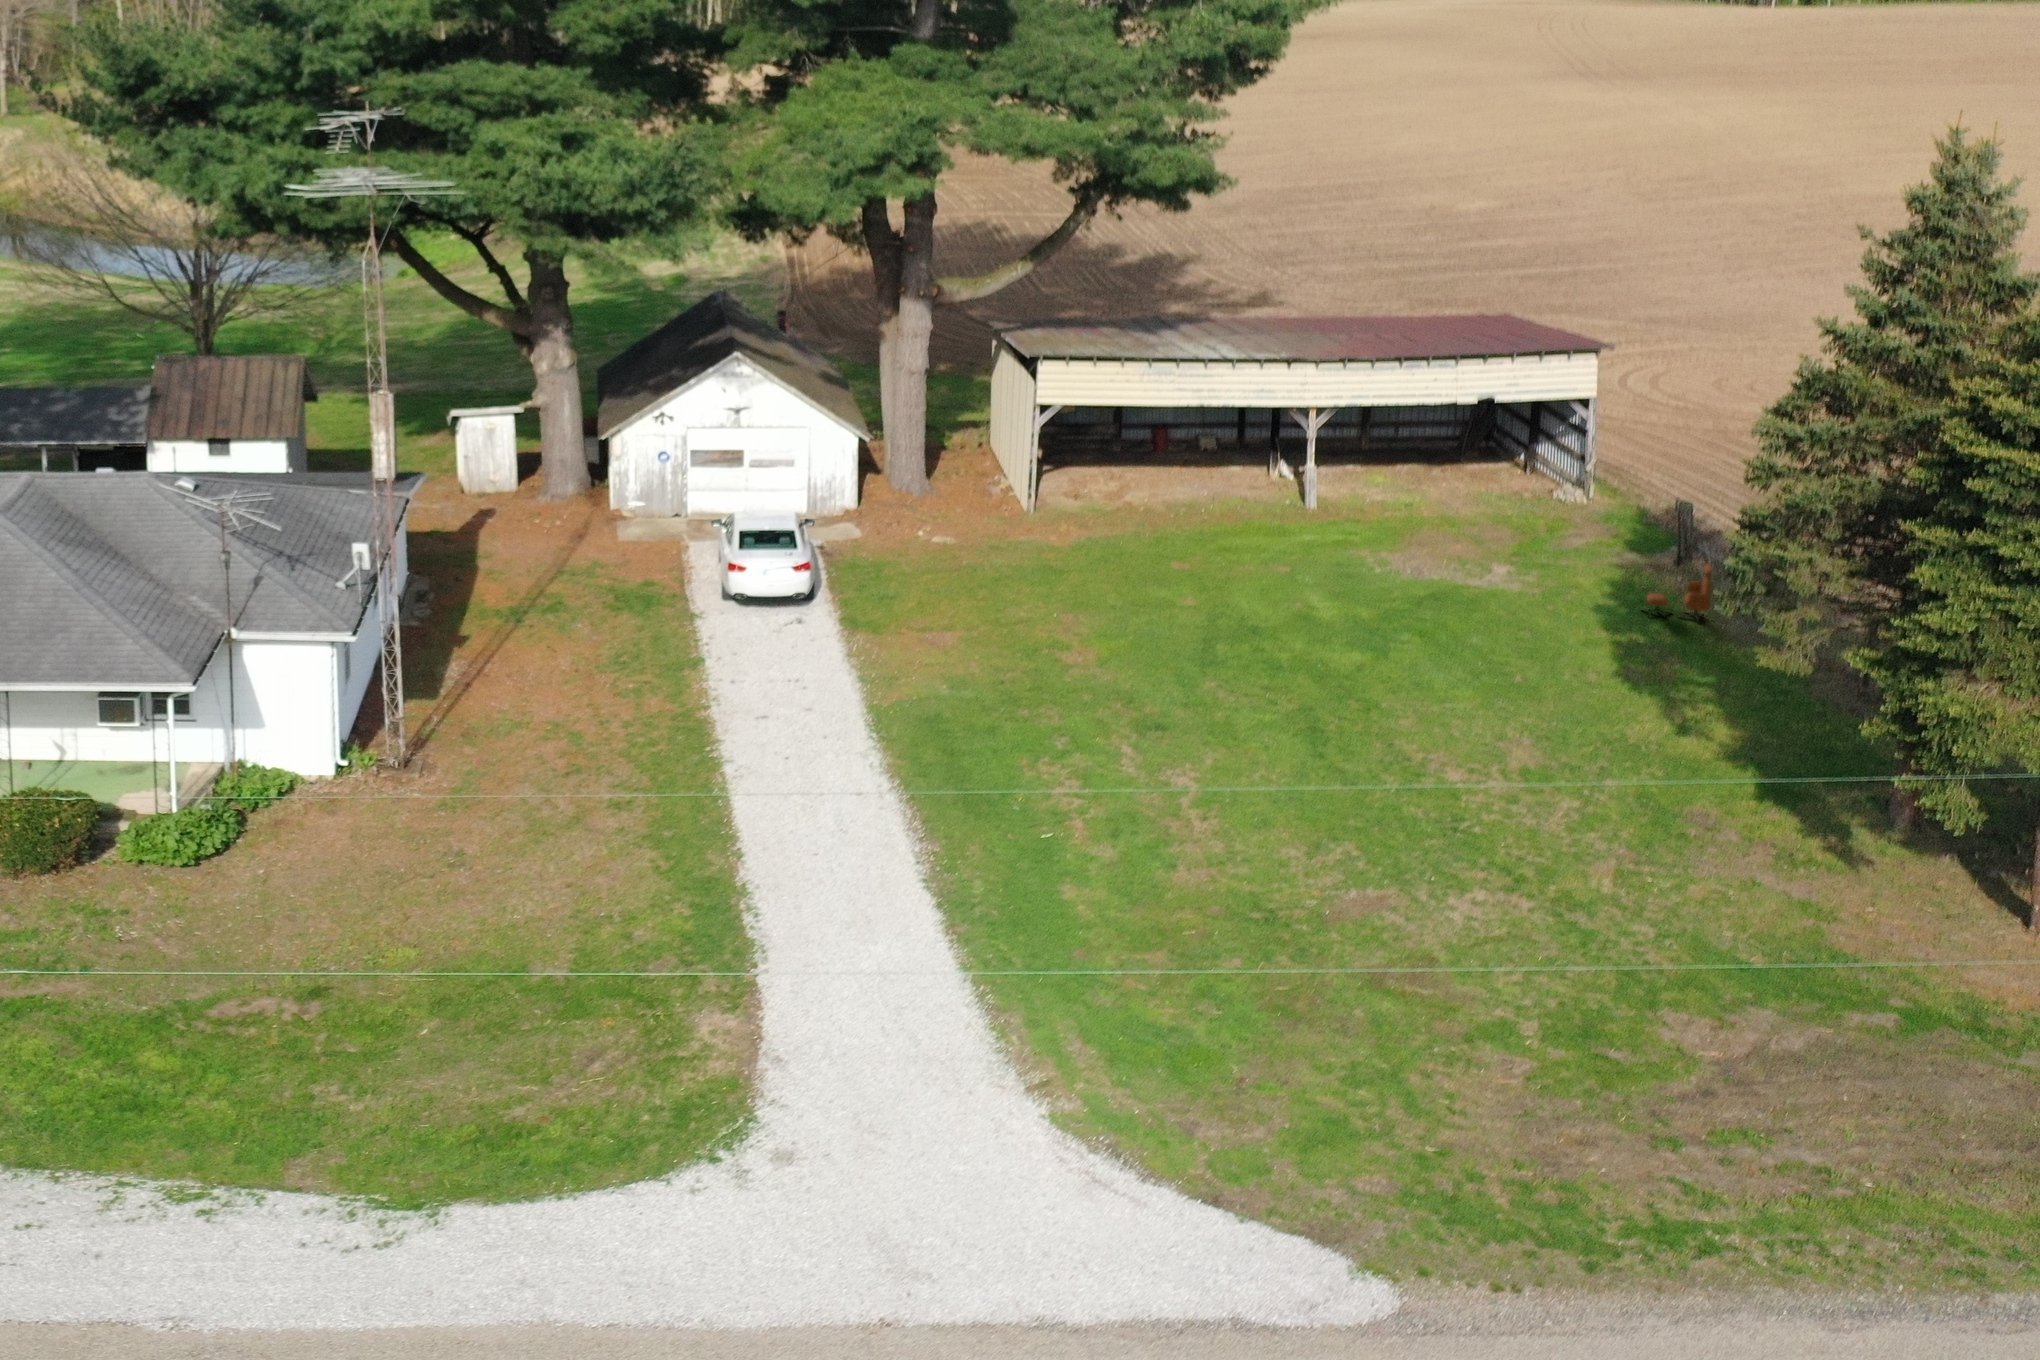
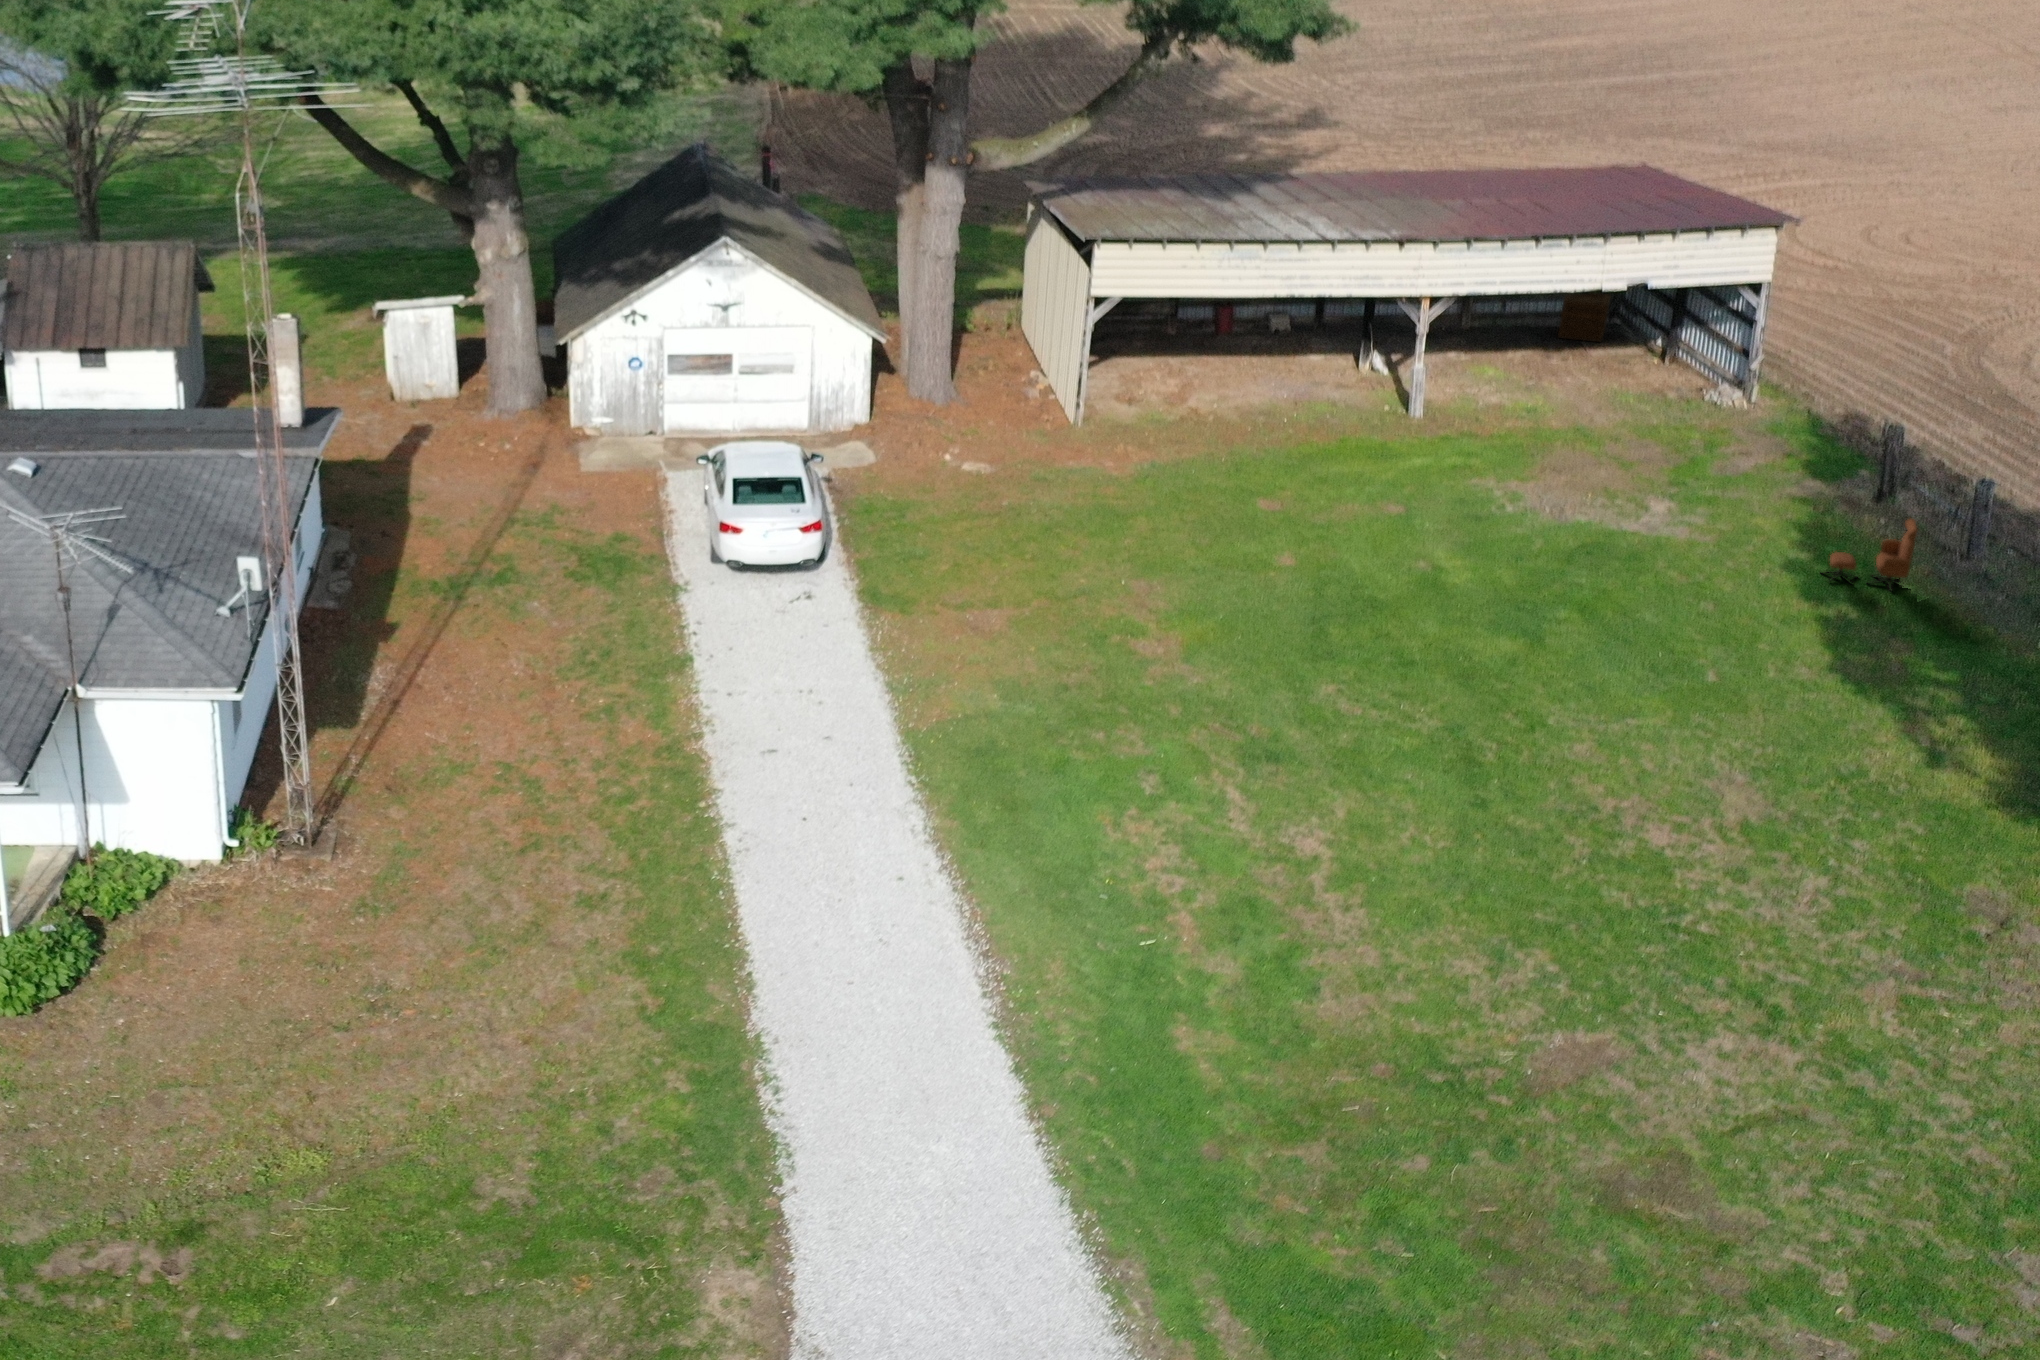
wooden crate: none [1436,414,1478,456] -> present [1558,293,1610,342]

